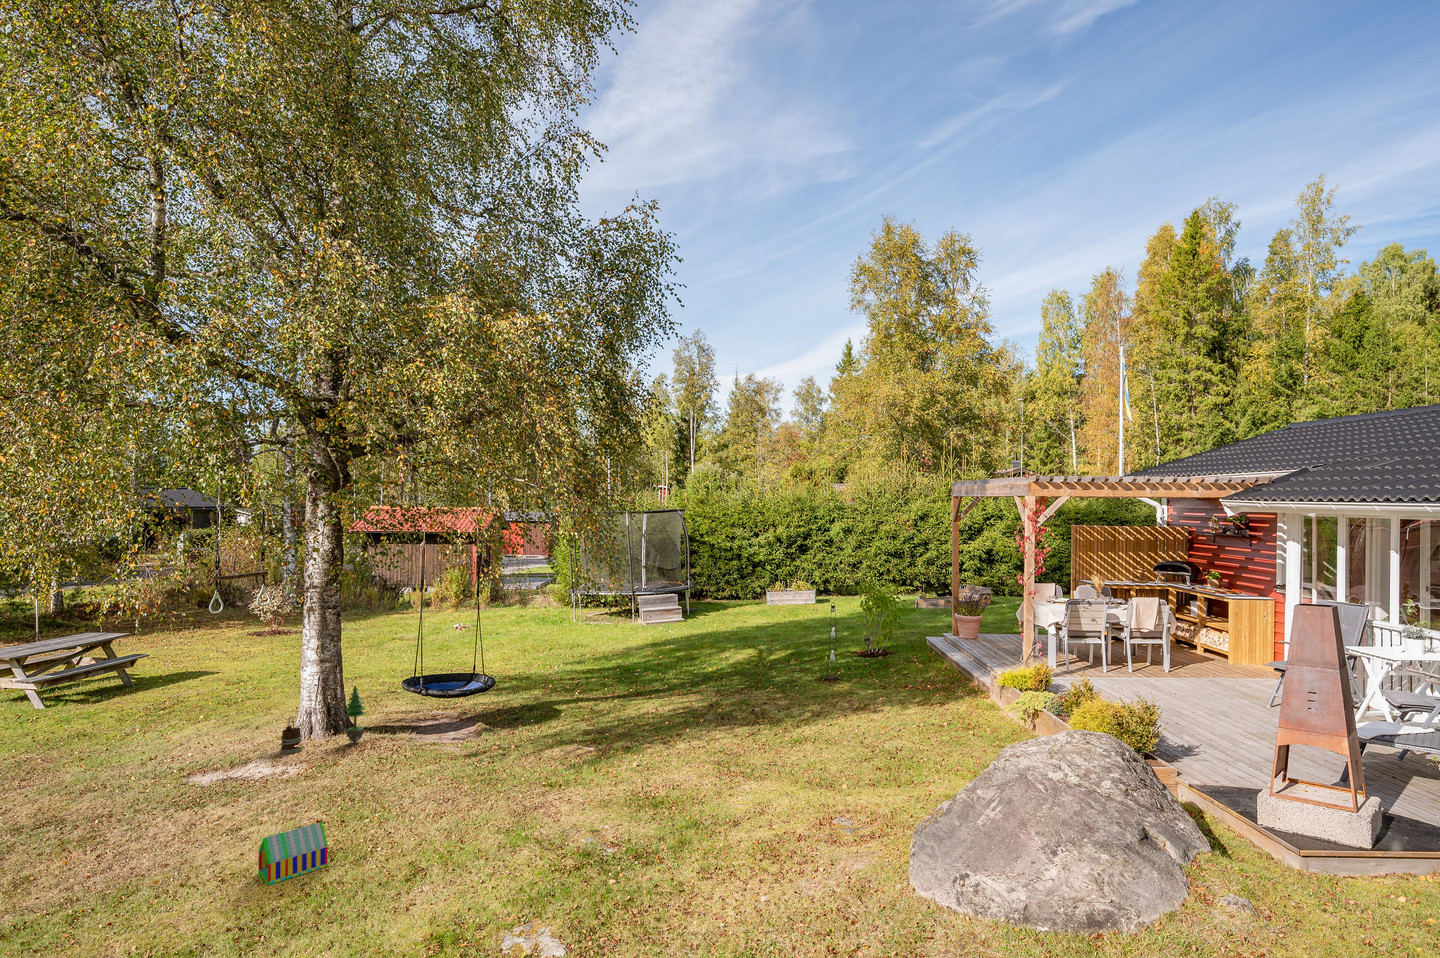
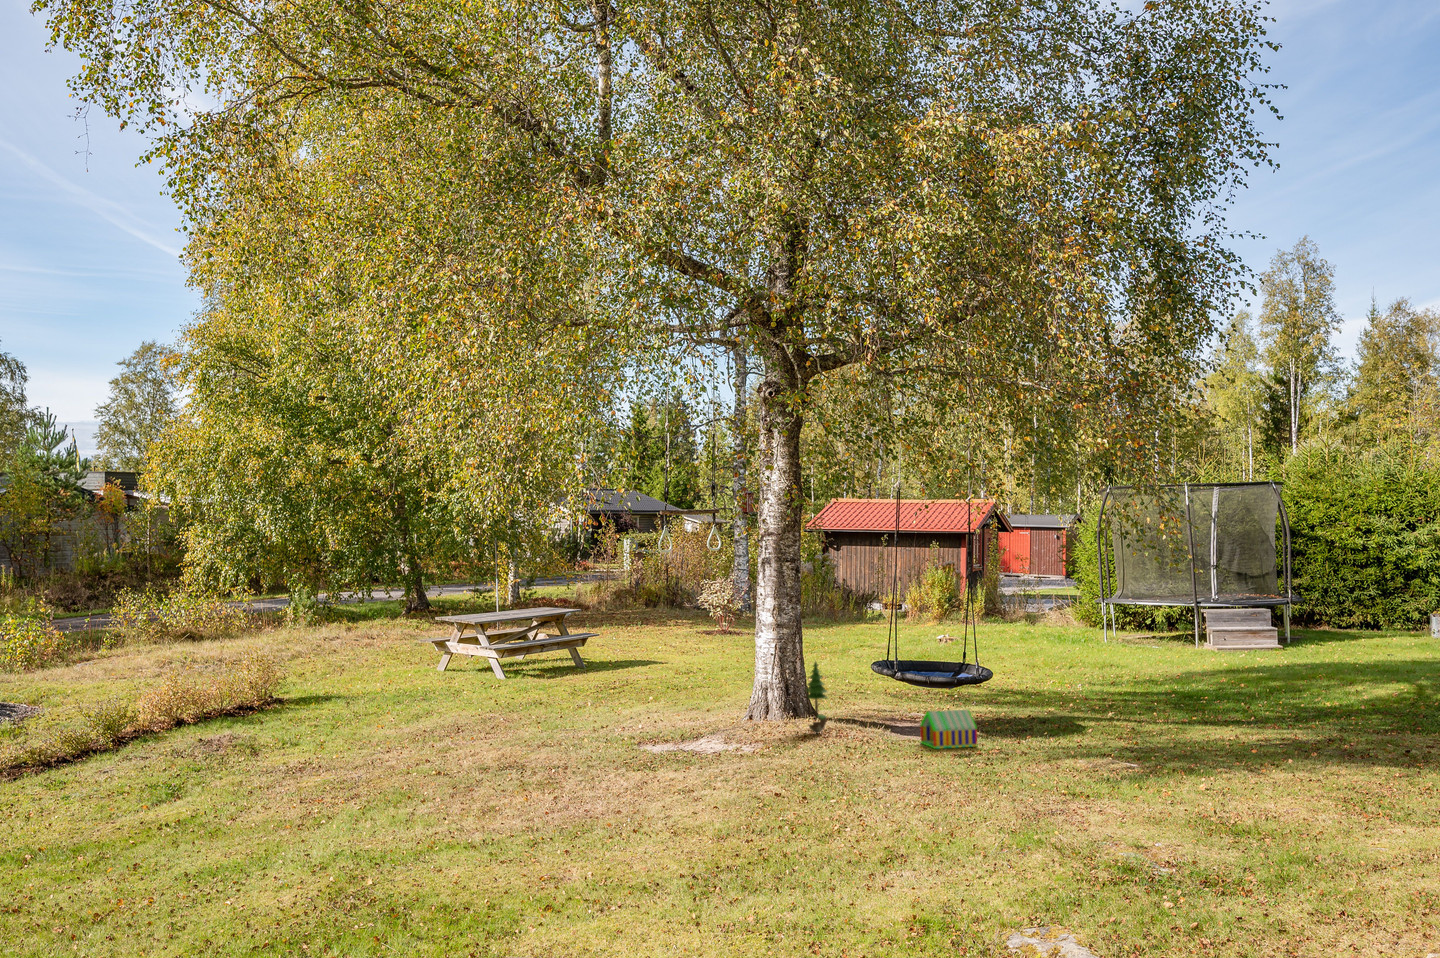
wooden bucket: present [280,716,302,754] -> none [734,690,758,735]
toy house: present [259,822,327,885] -> present [920,710,977,749]

